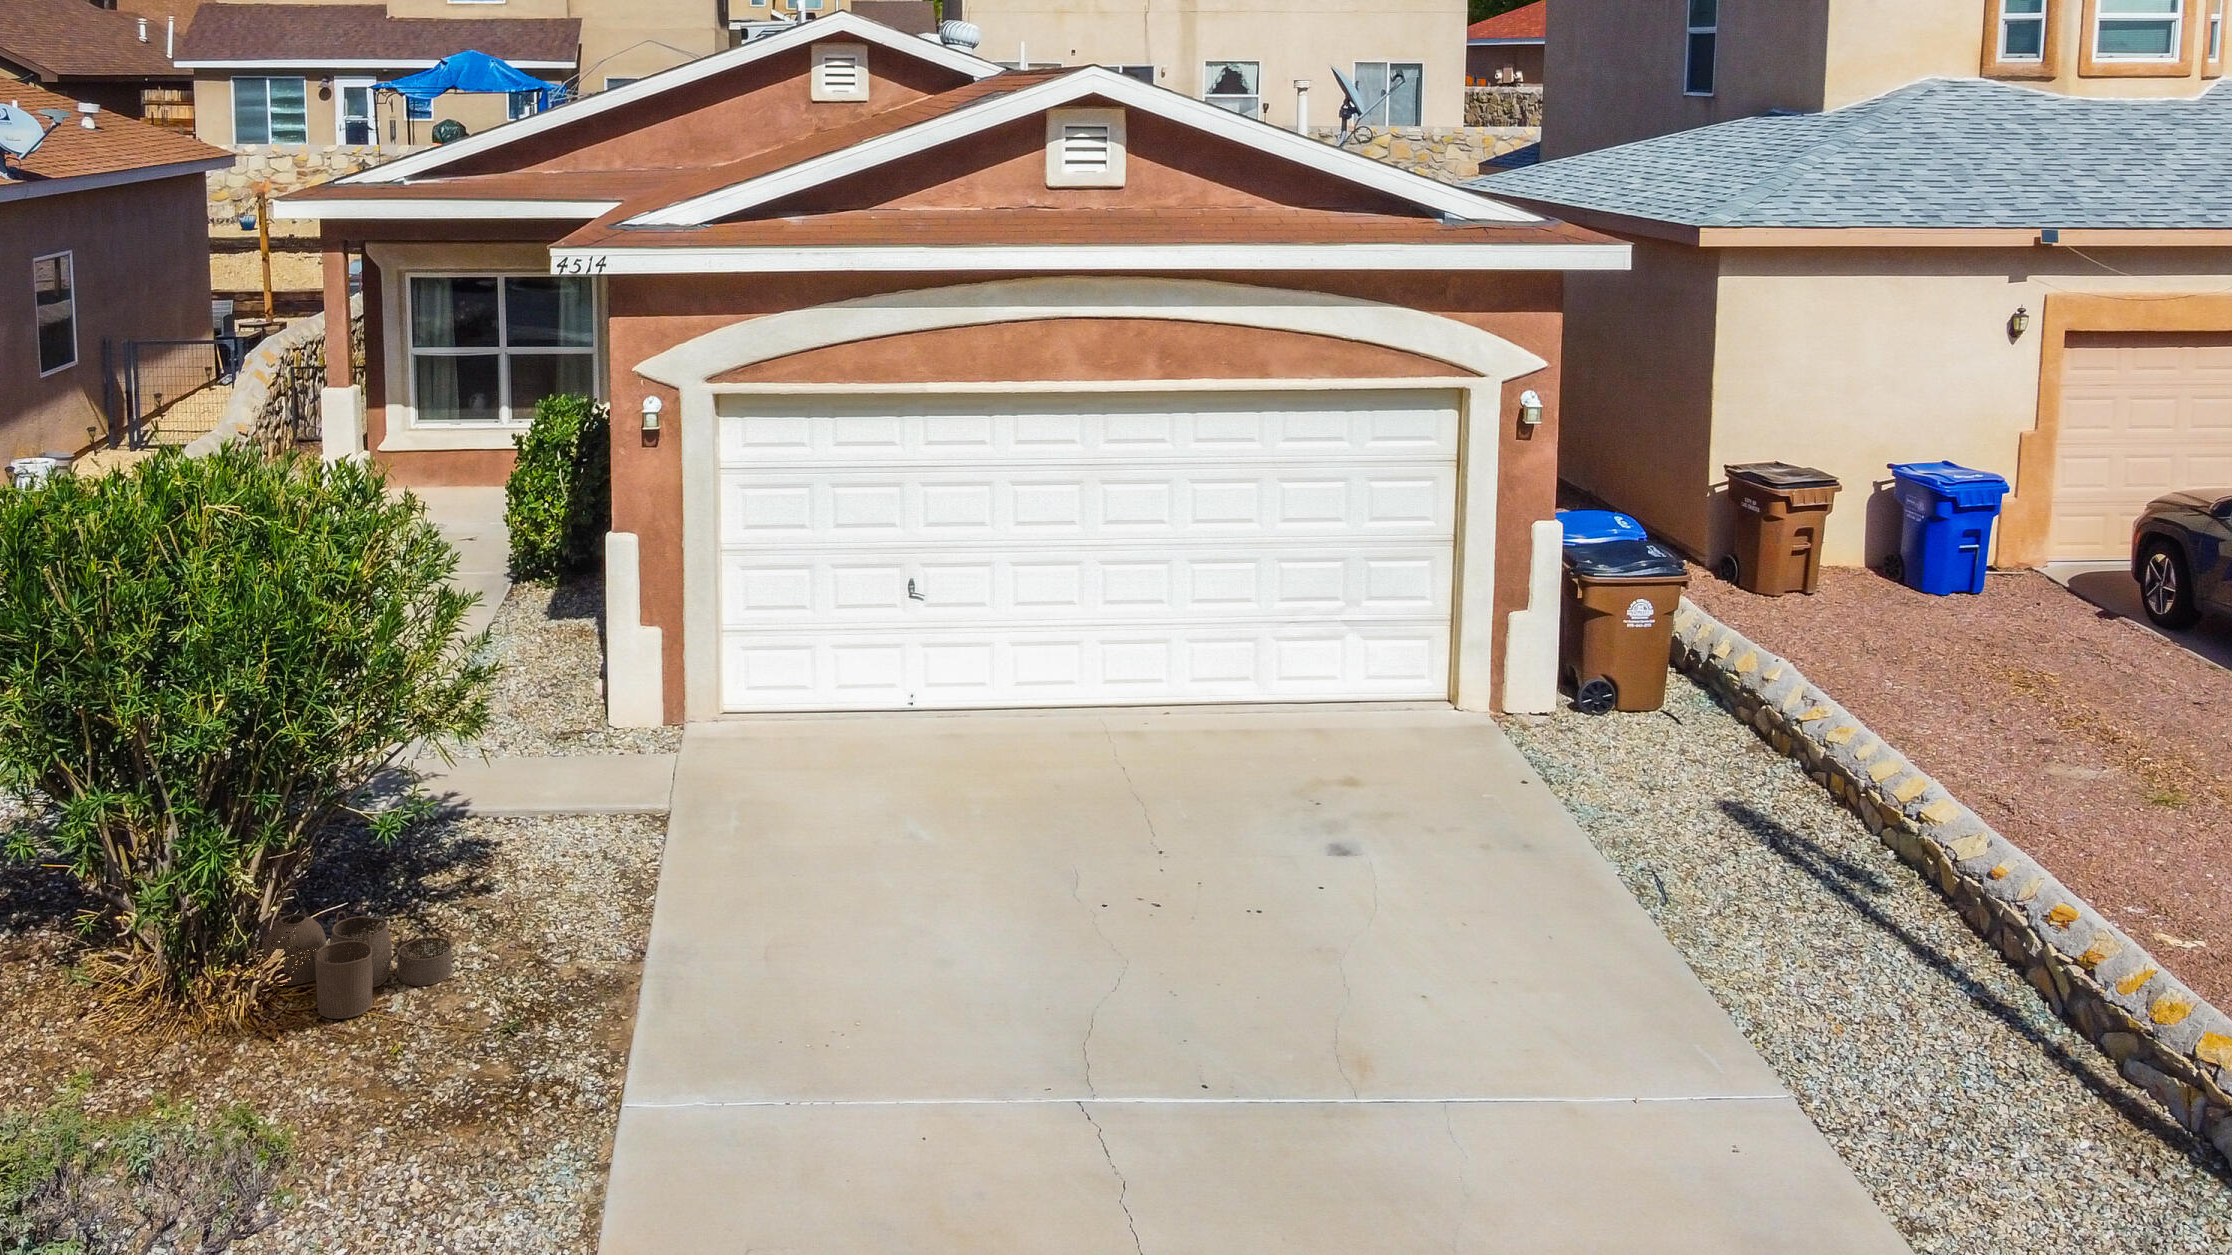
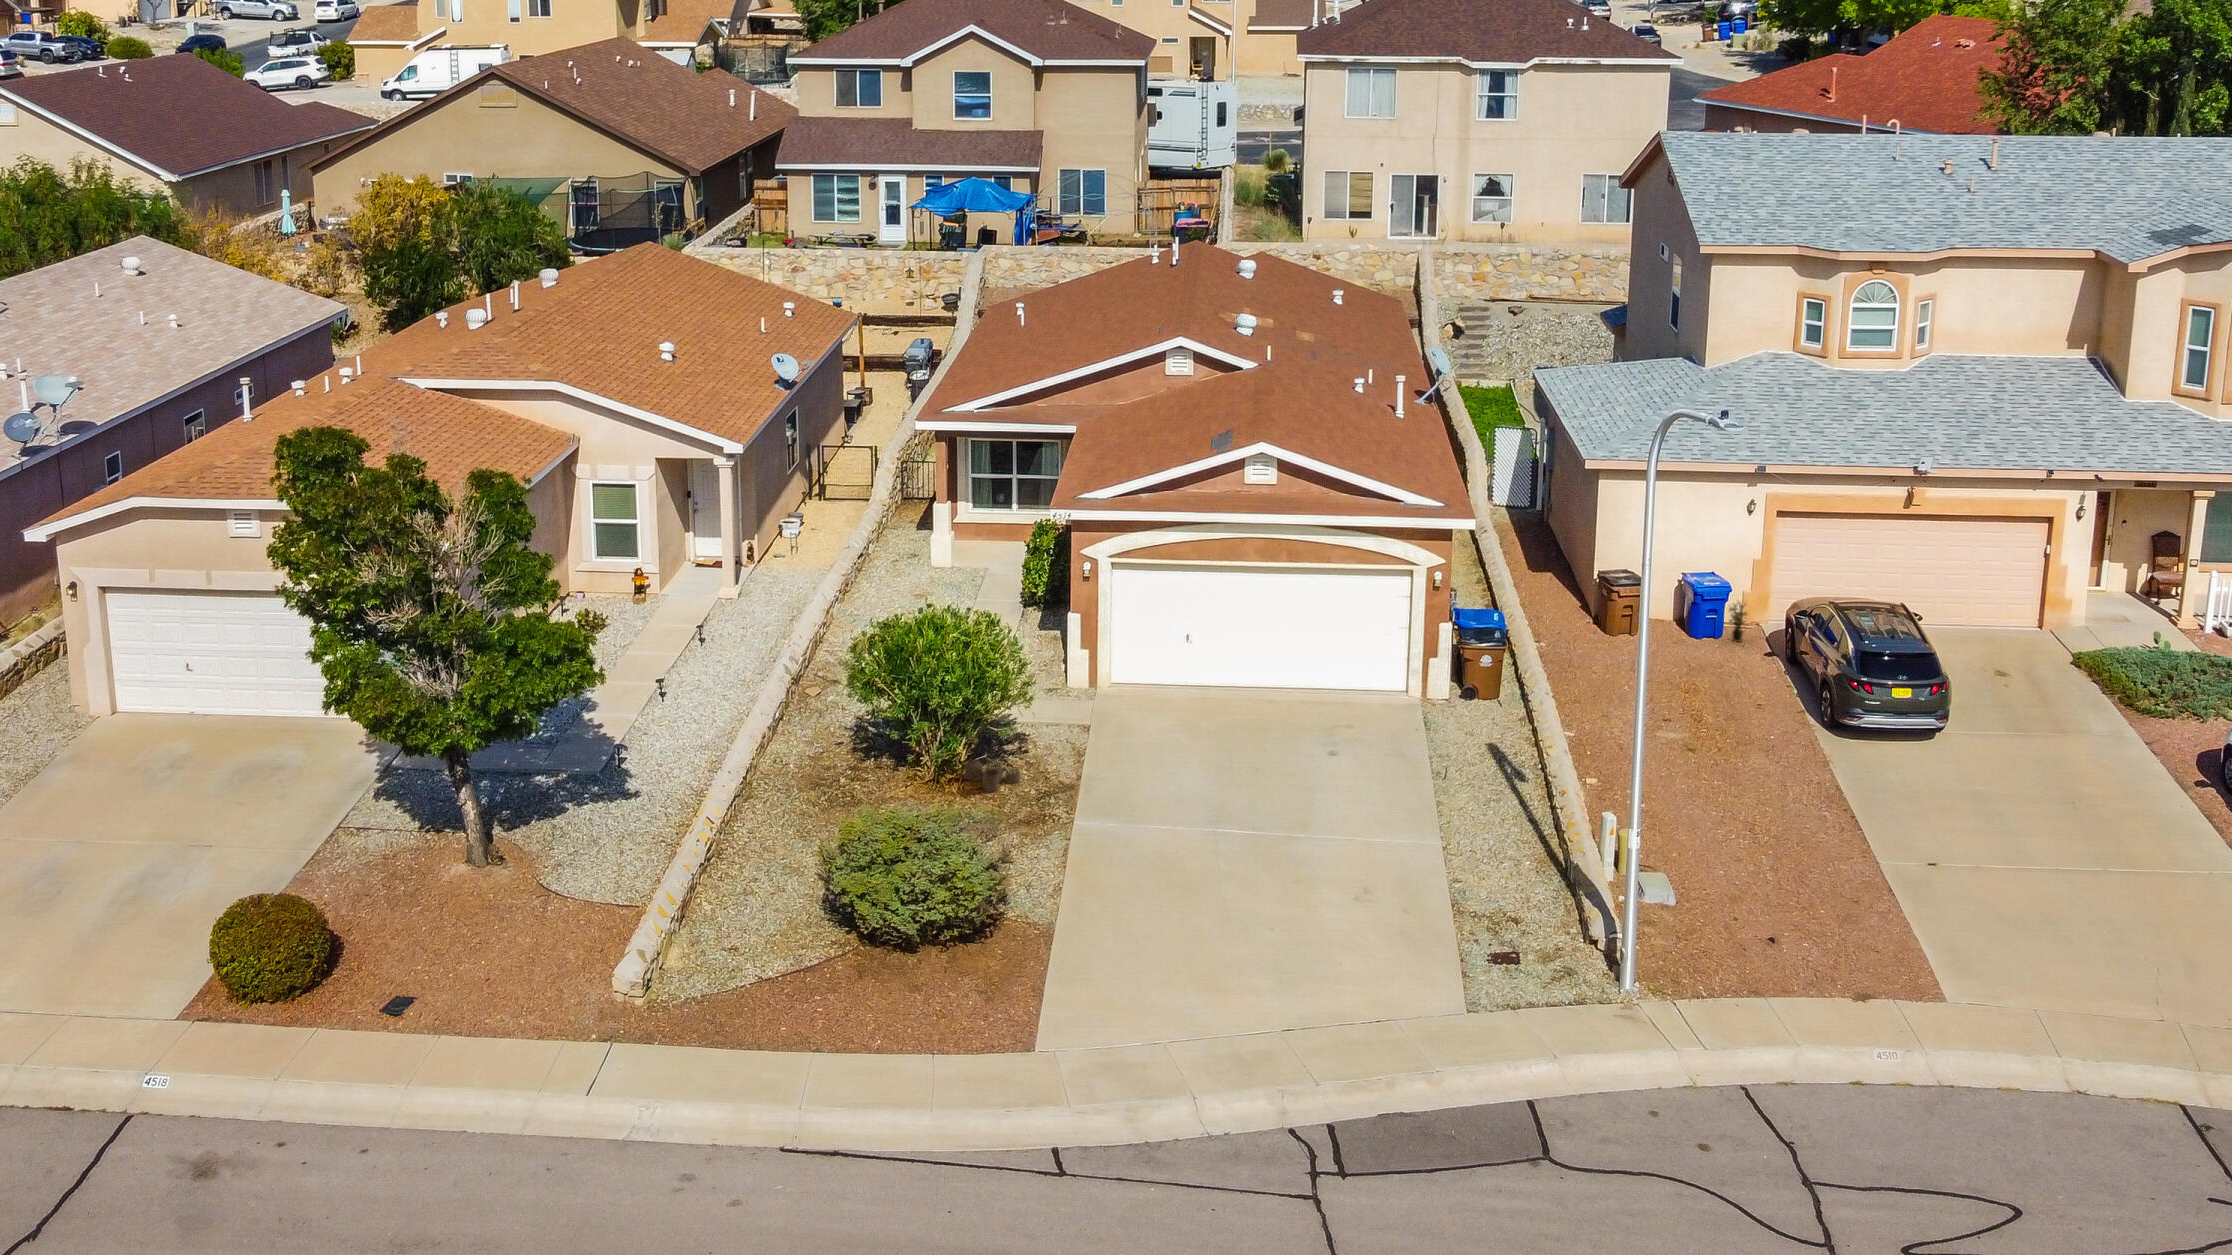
potted plant: none [2005,501,2057,590] -> present [1729,603,1747,642]

